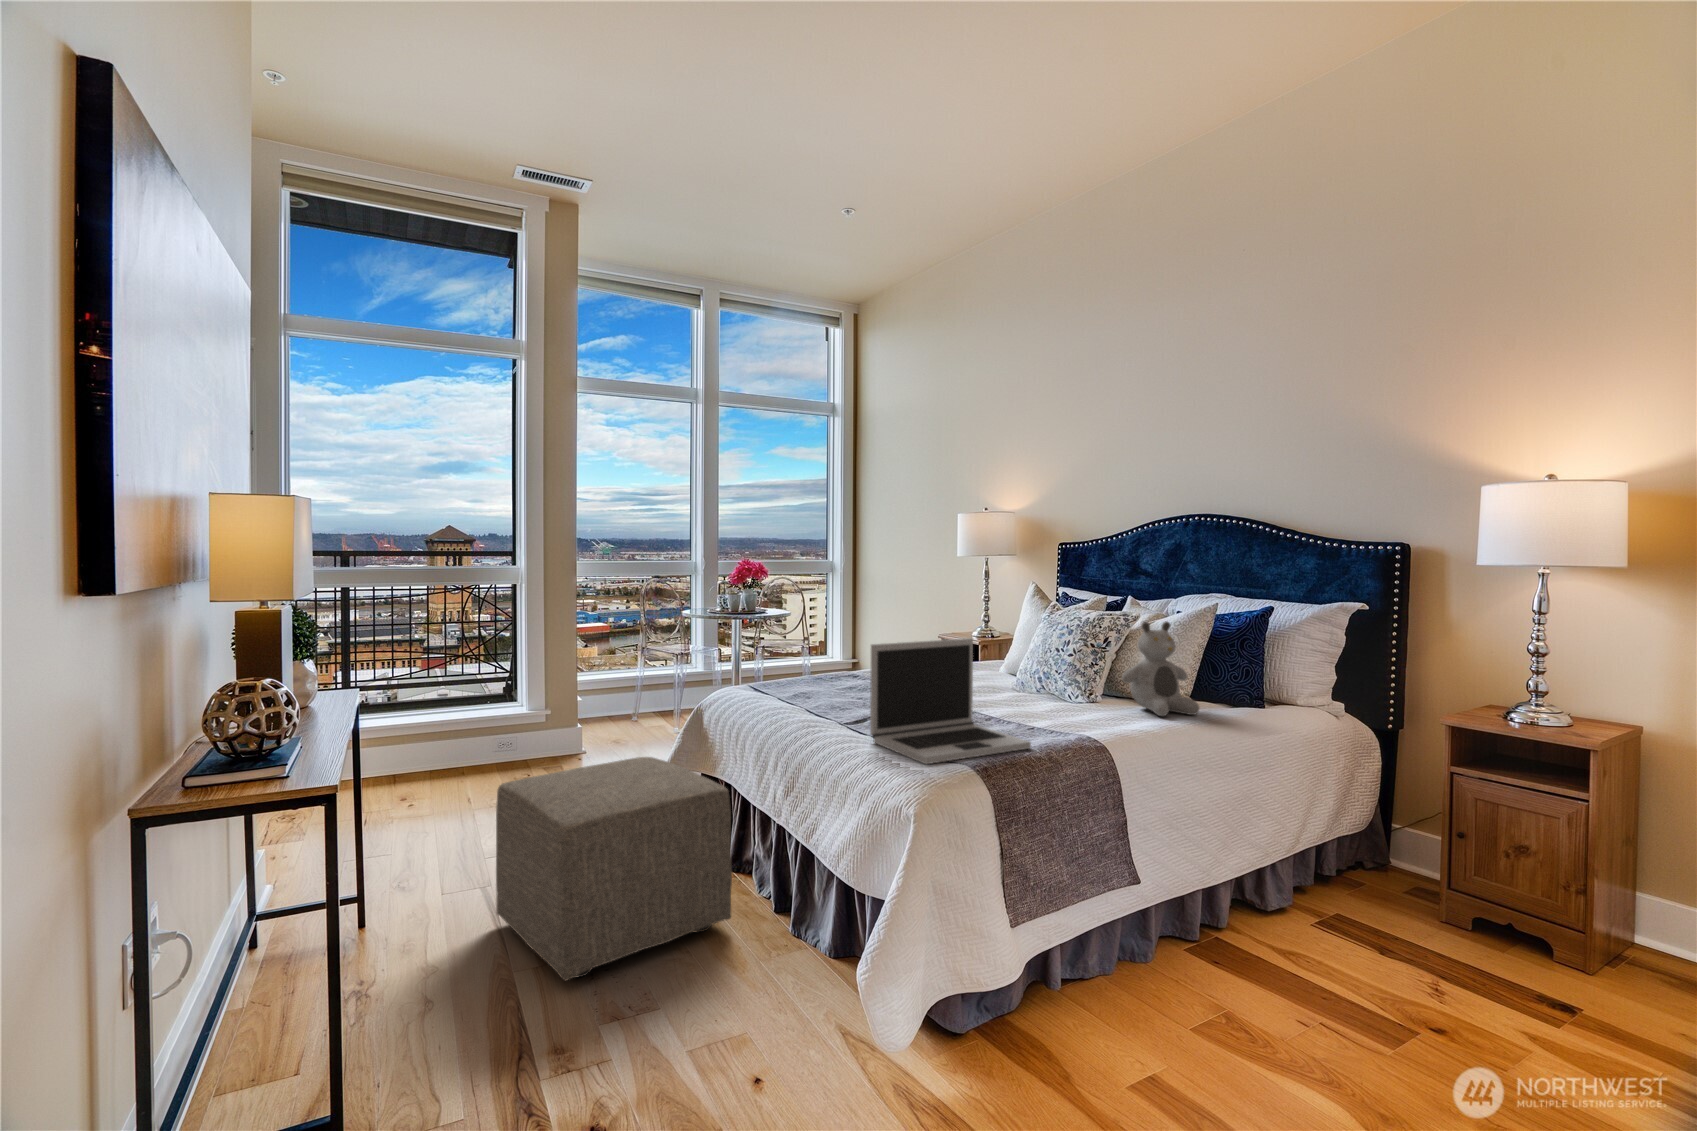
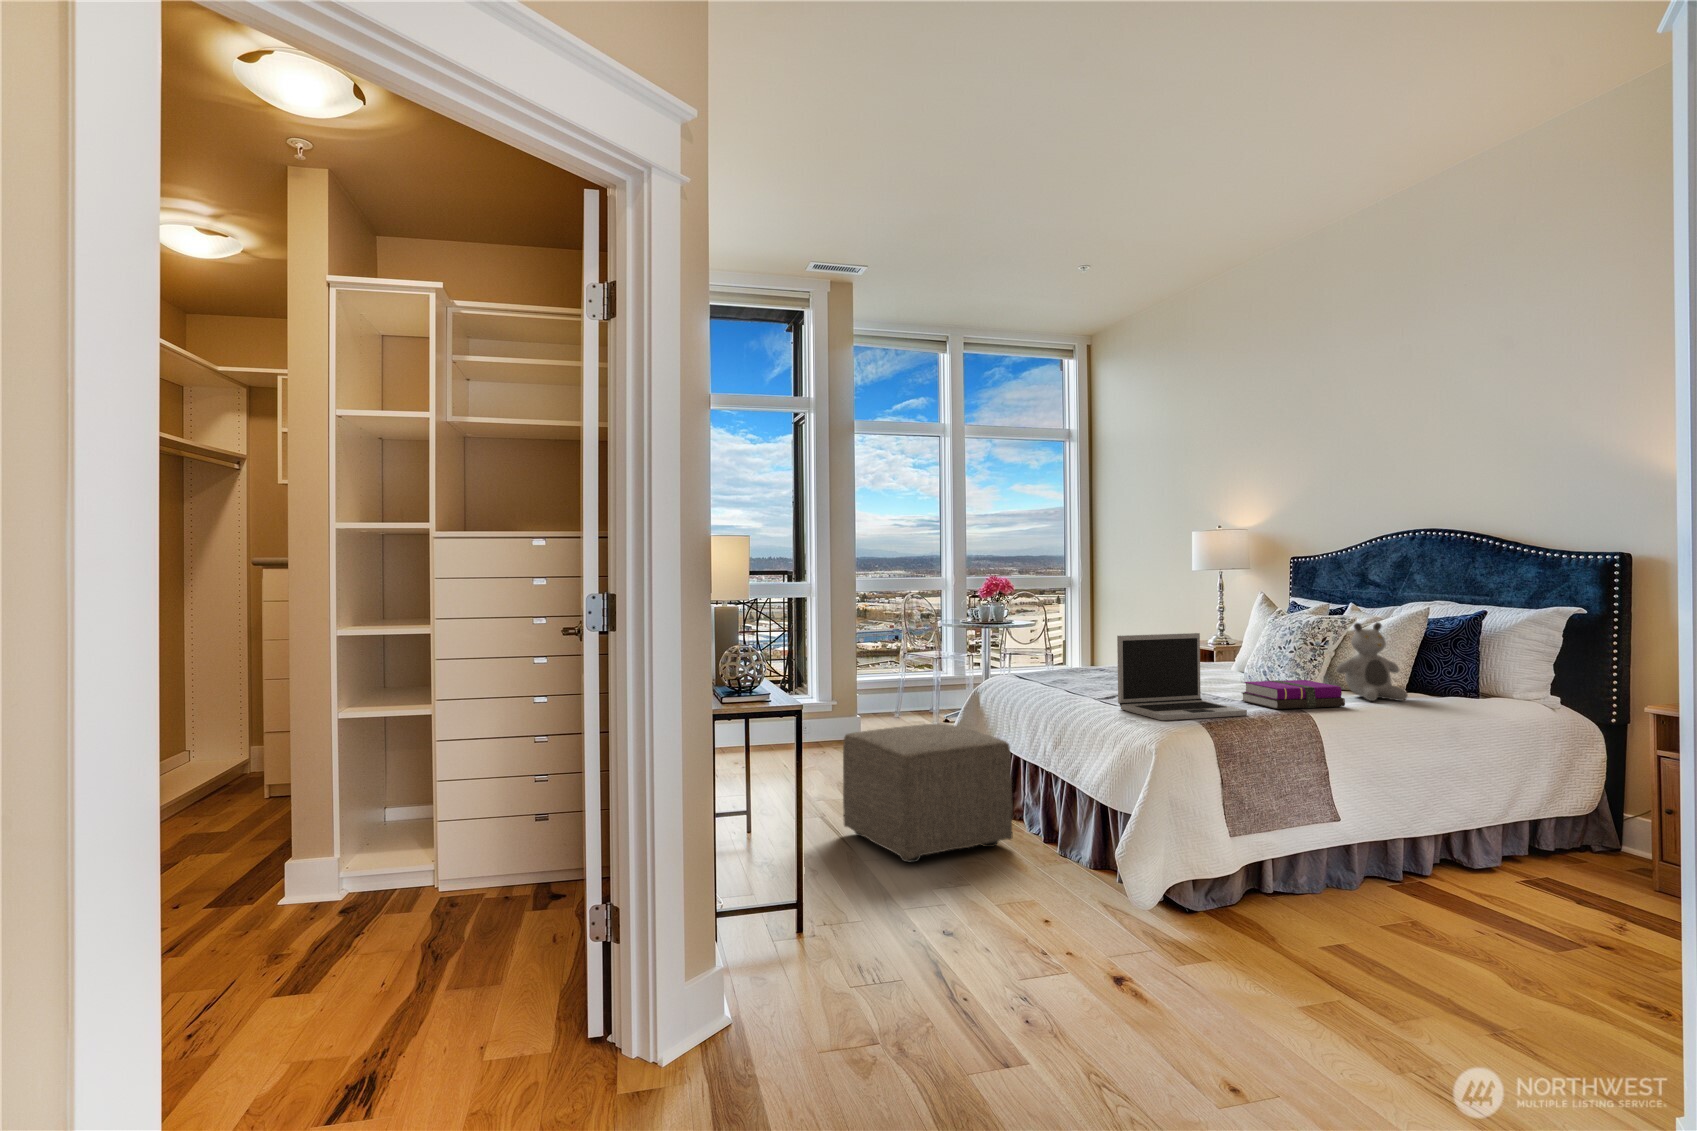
notebook: none [1019,692,1138,735] -> present [1242,680,1345,709]

